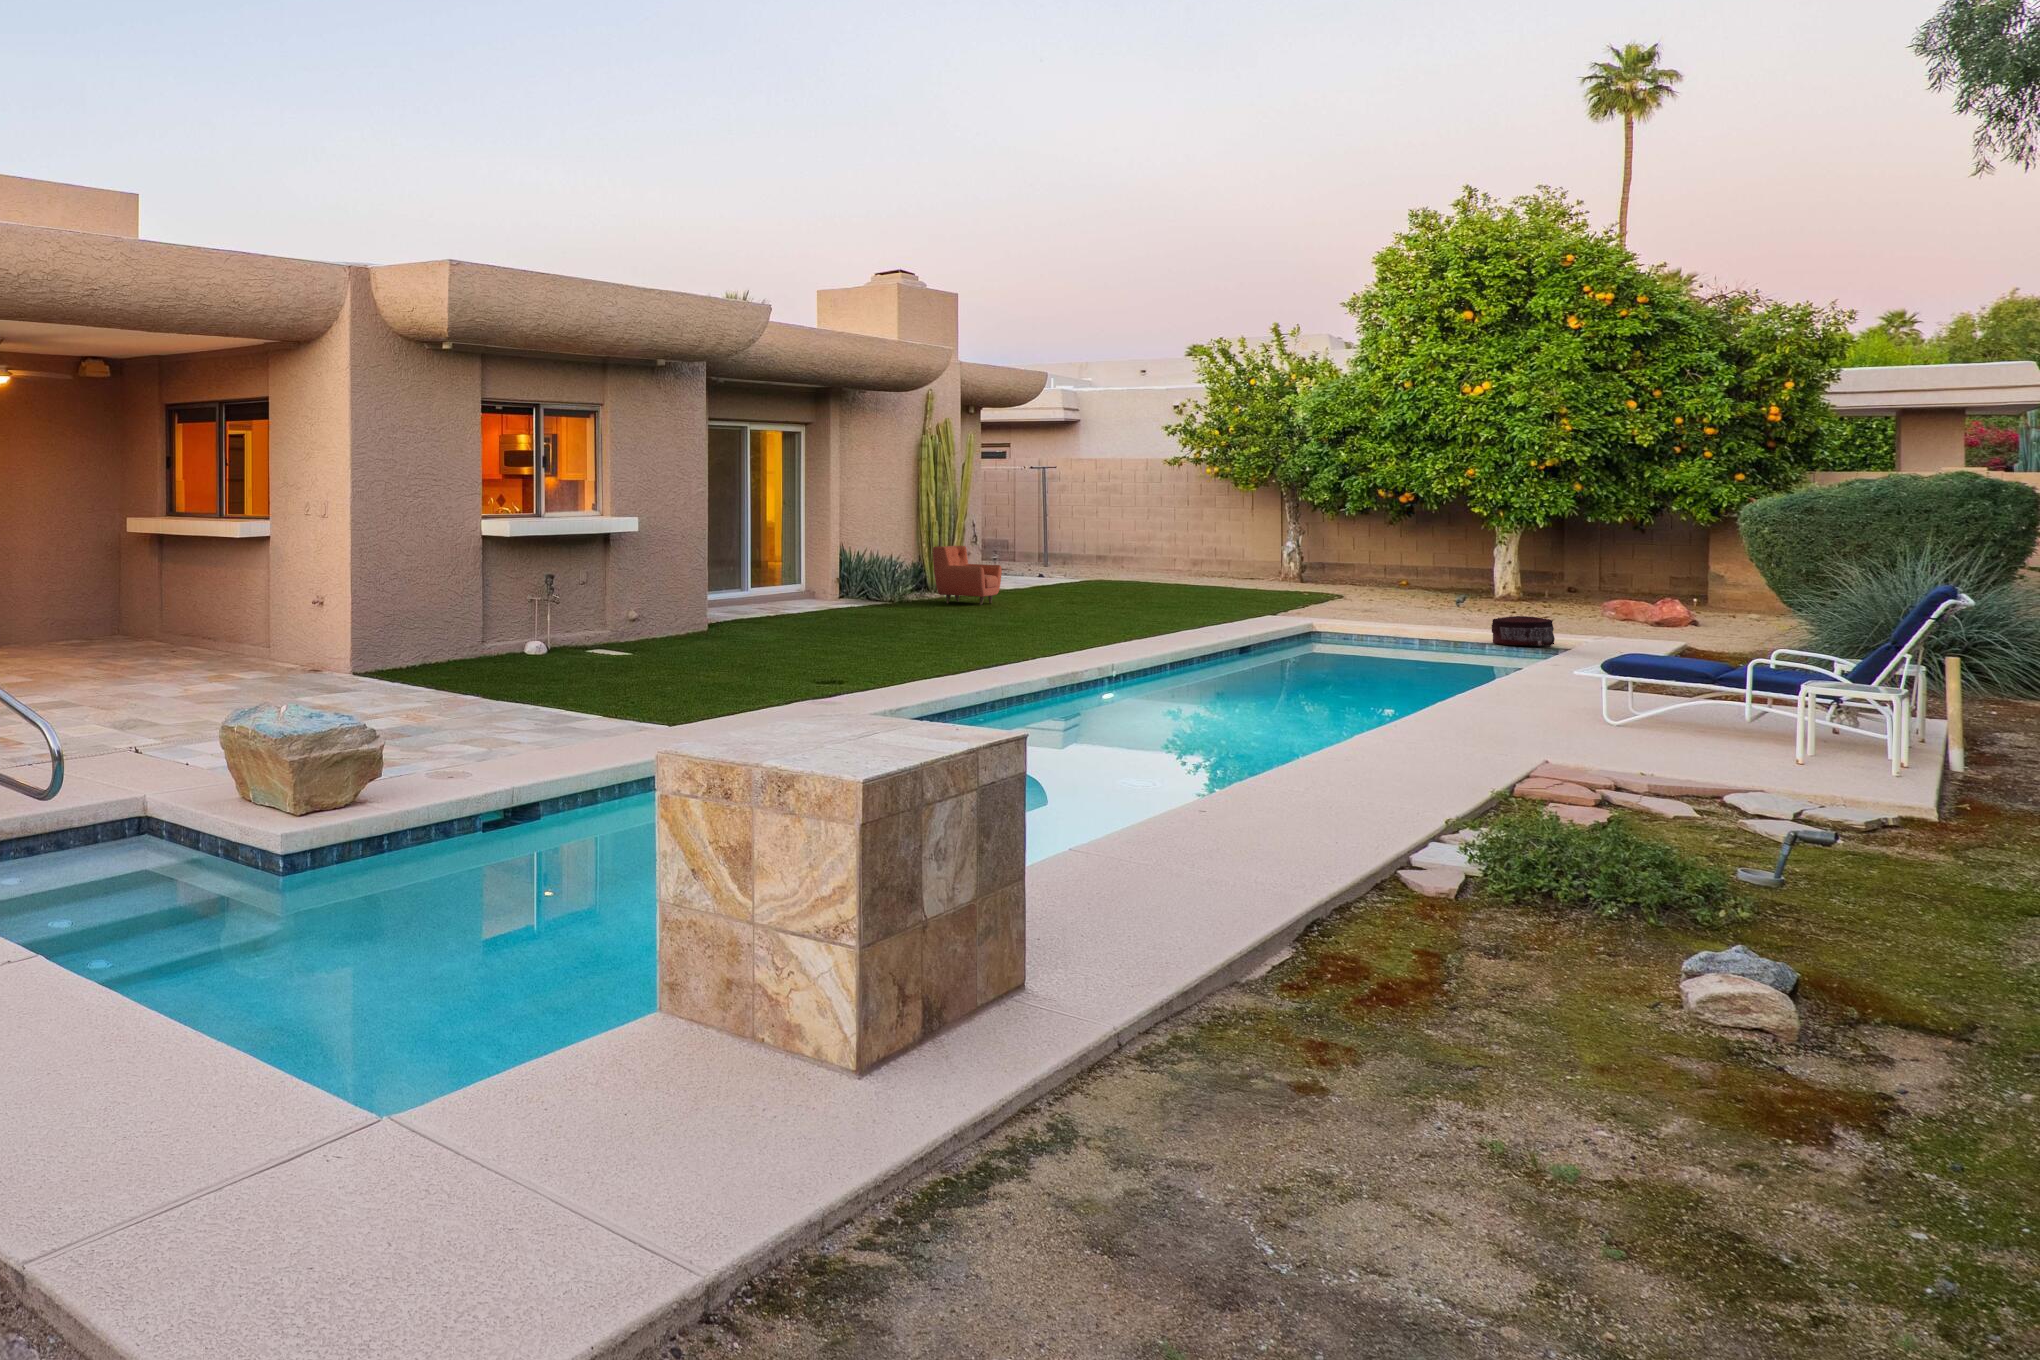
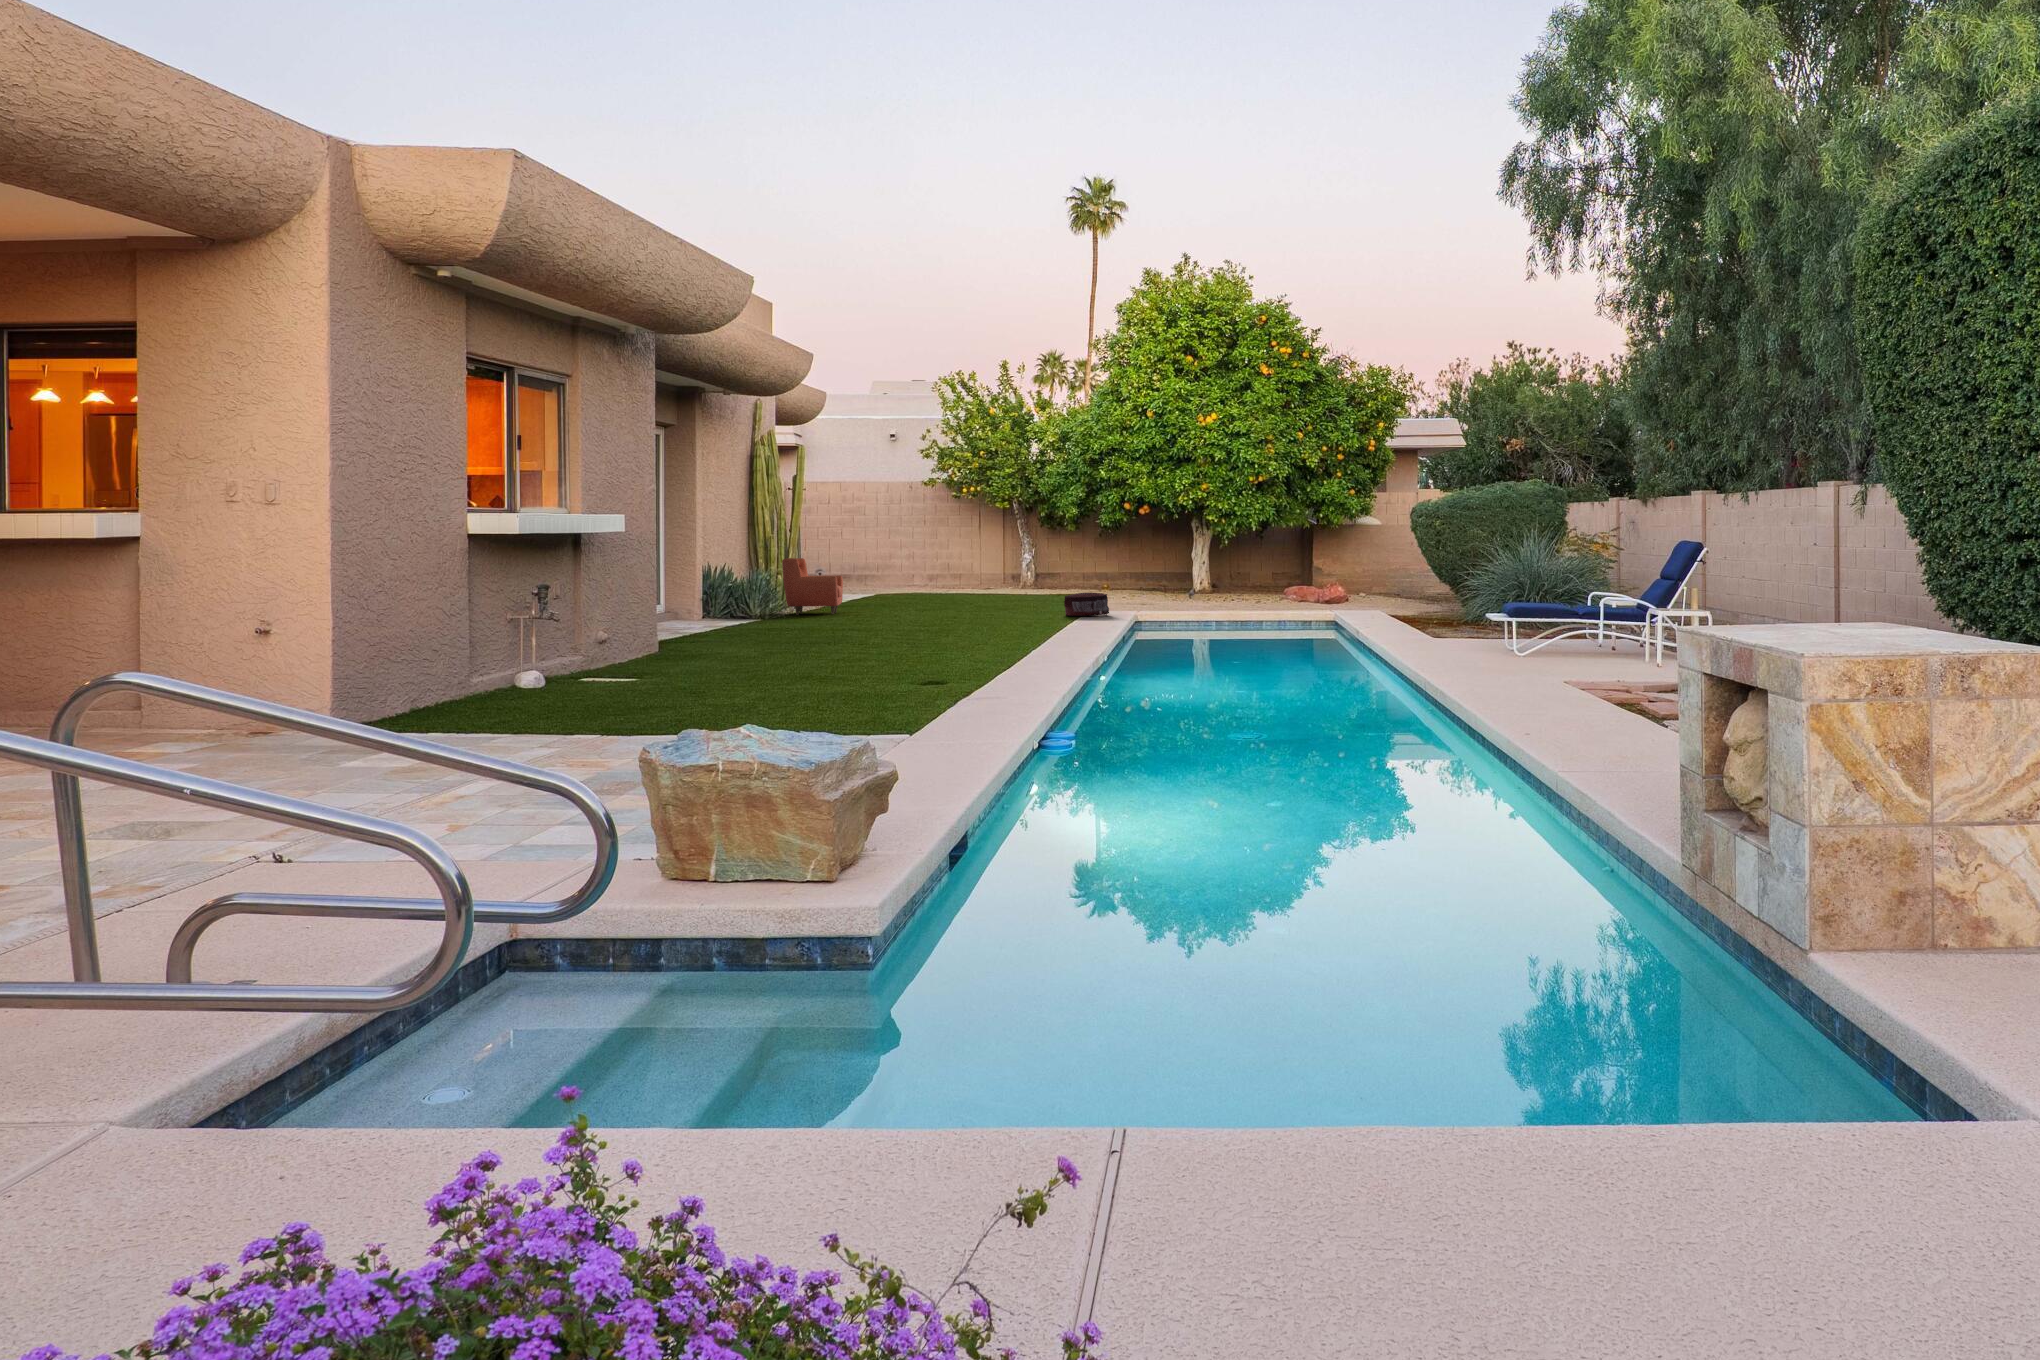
pouf: present [1492,616,1555,646] -> present [1064,593,1109,616]

